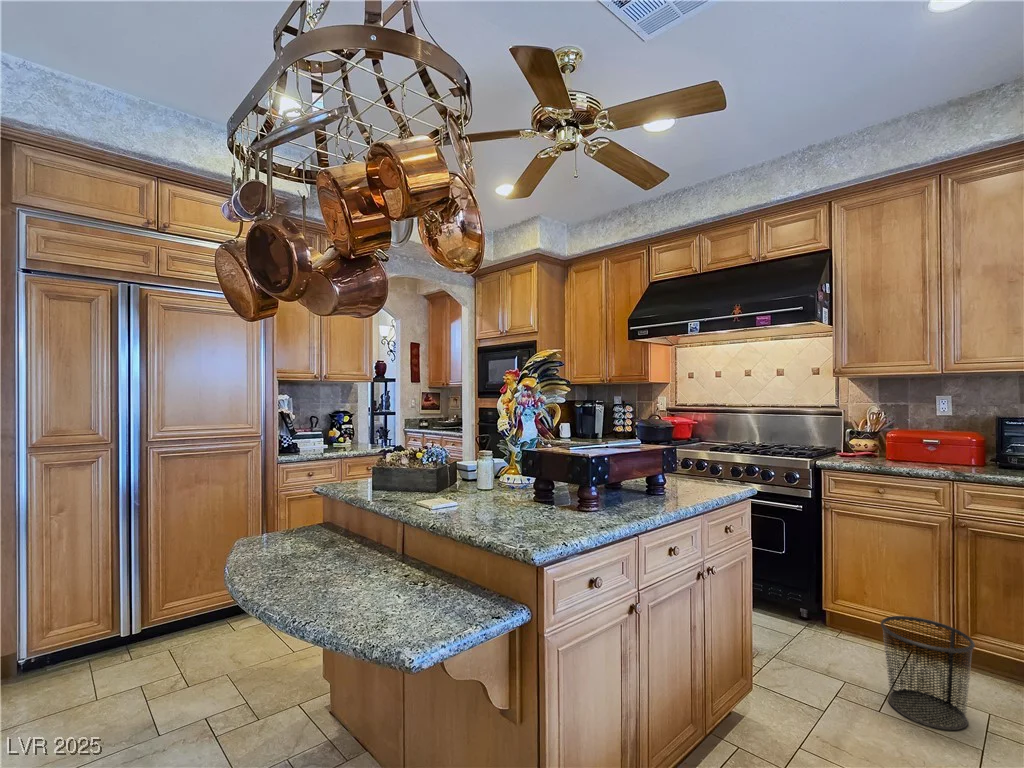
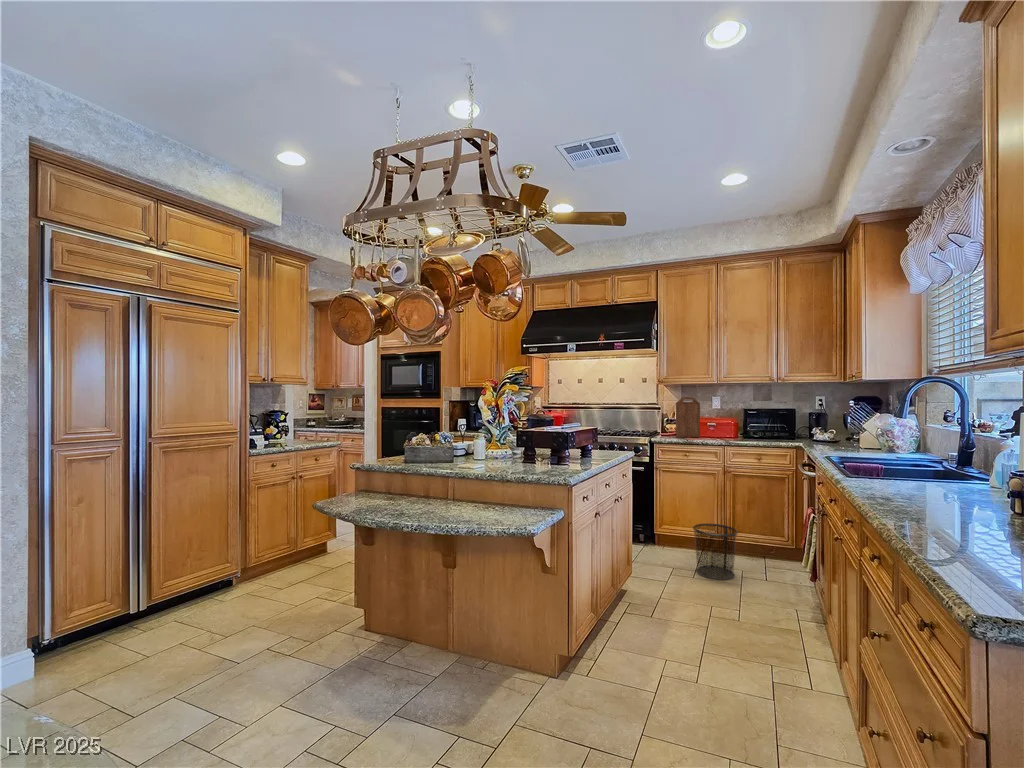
cutting board: none [861,397,908,464] -> present [676,397,700,437]

